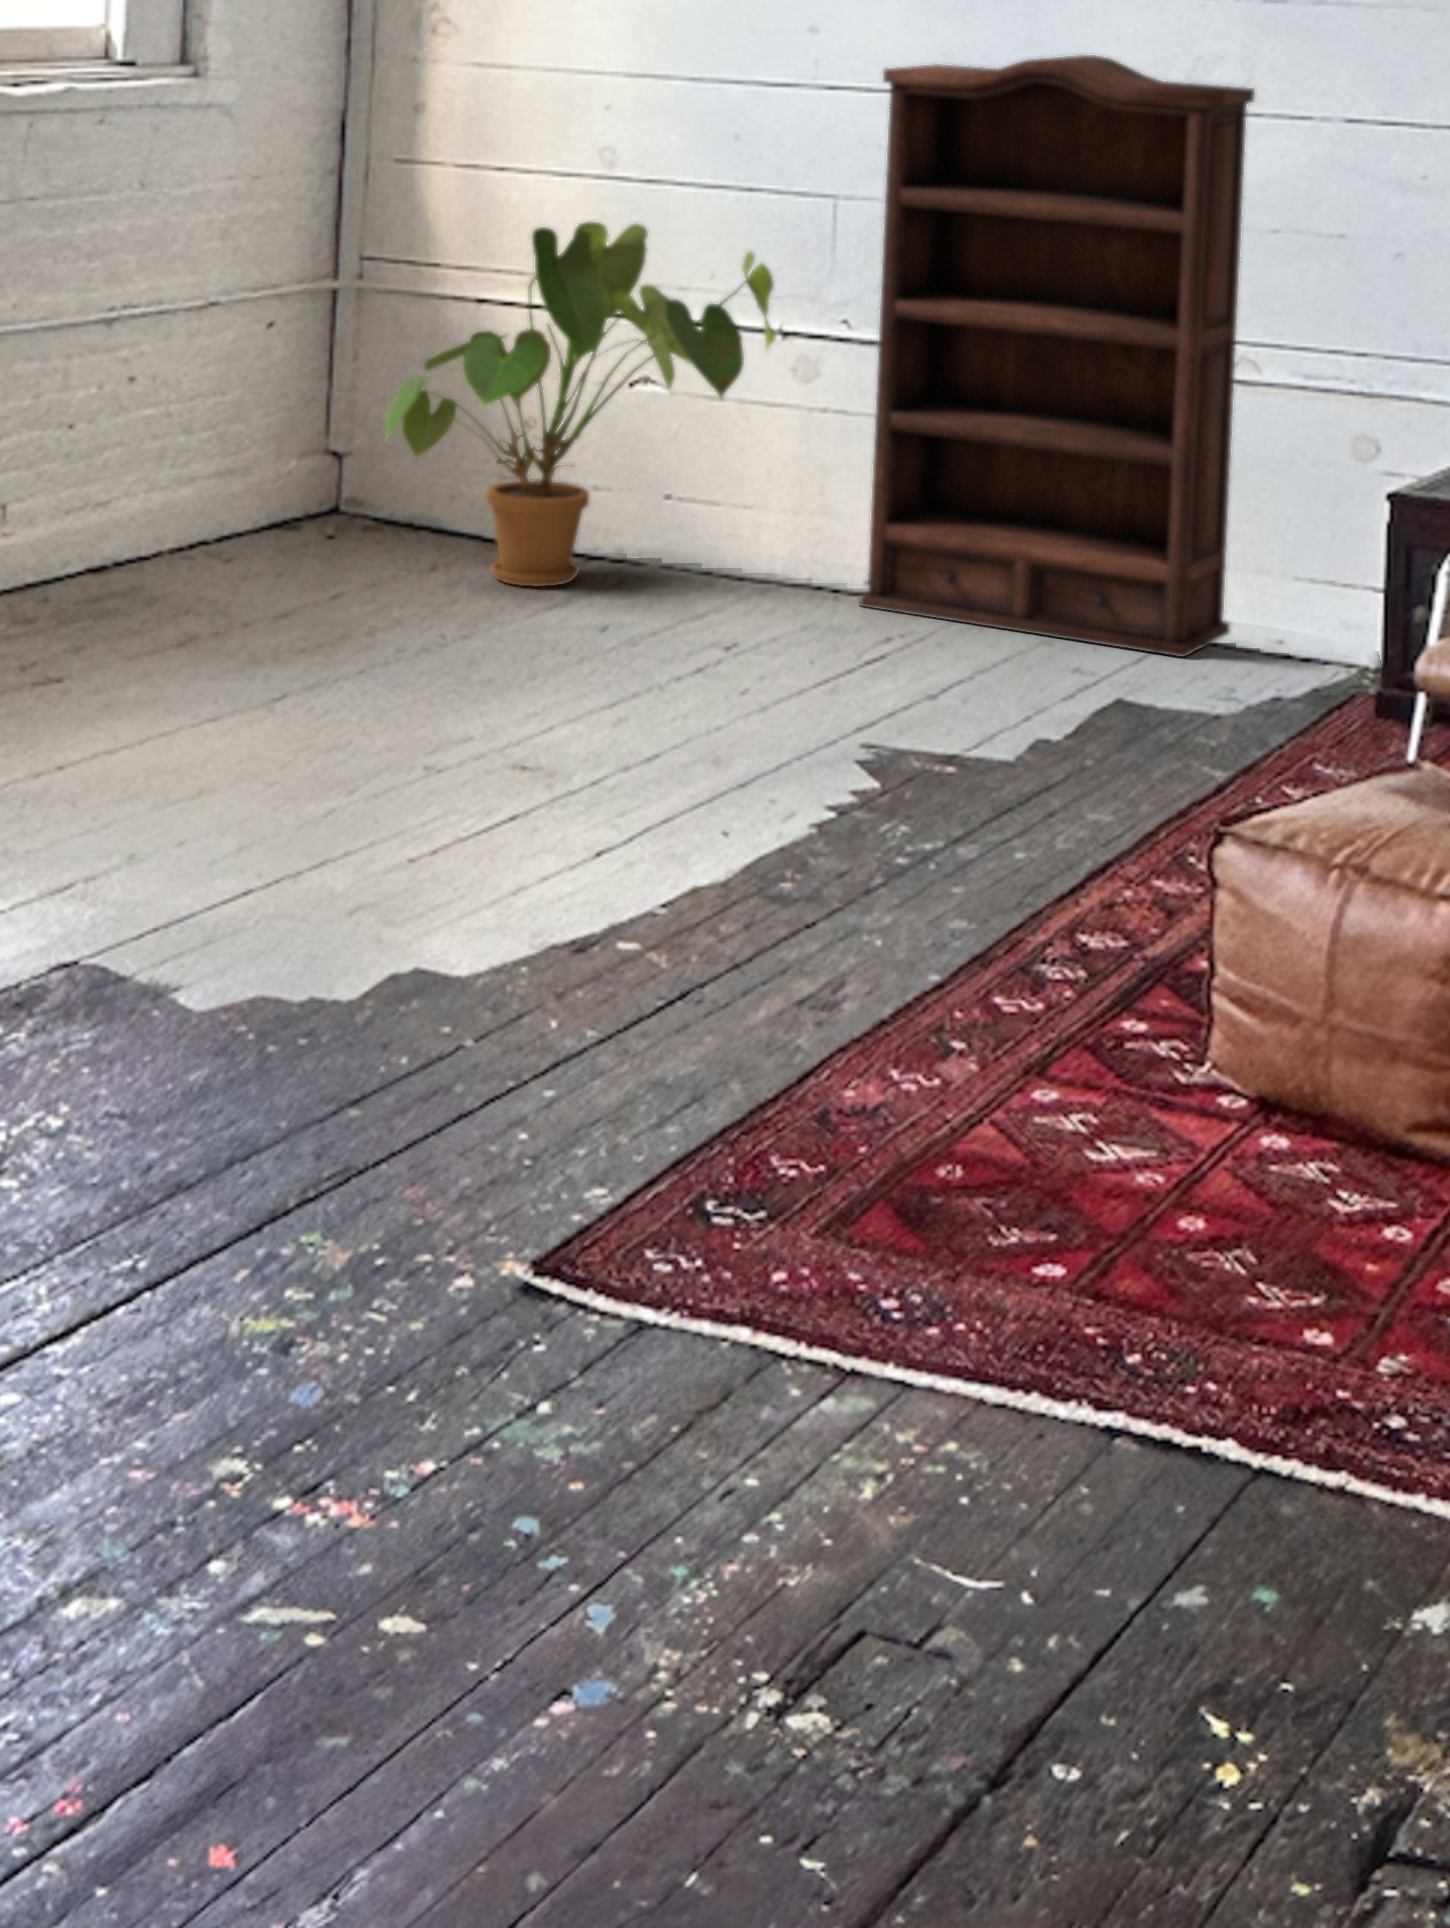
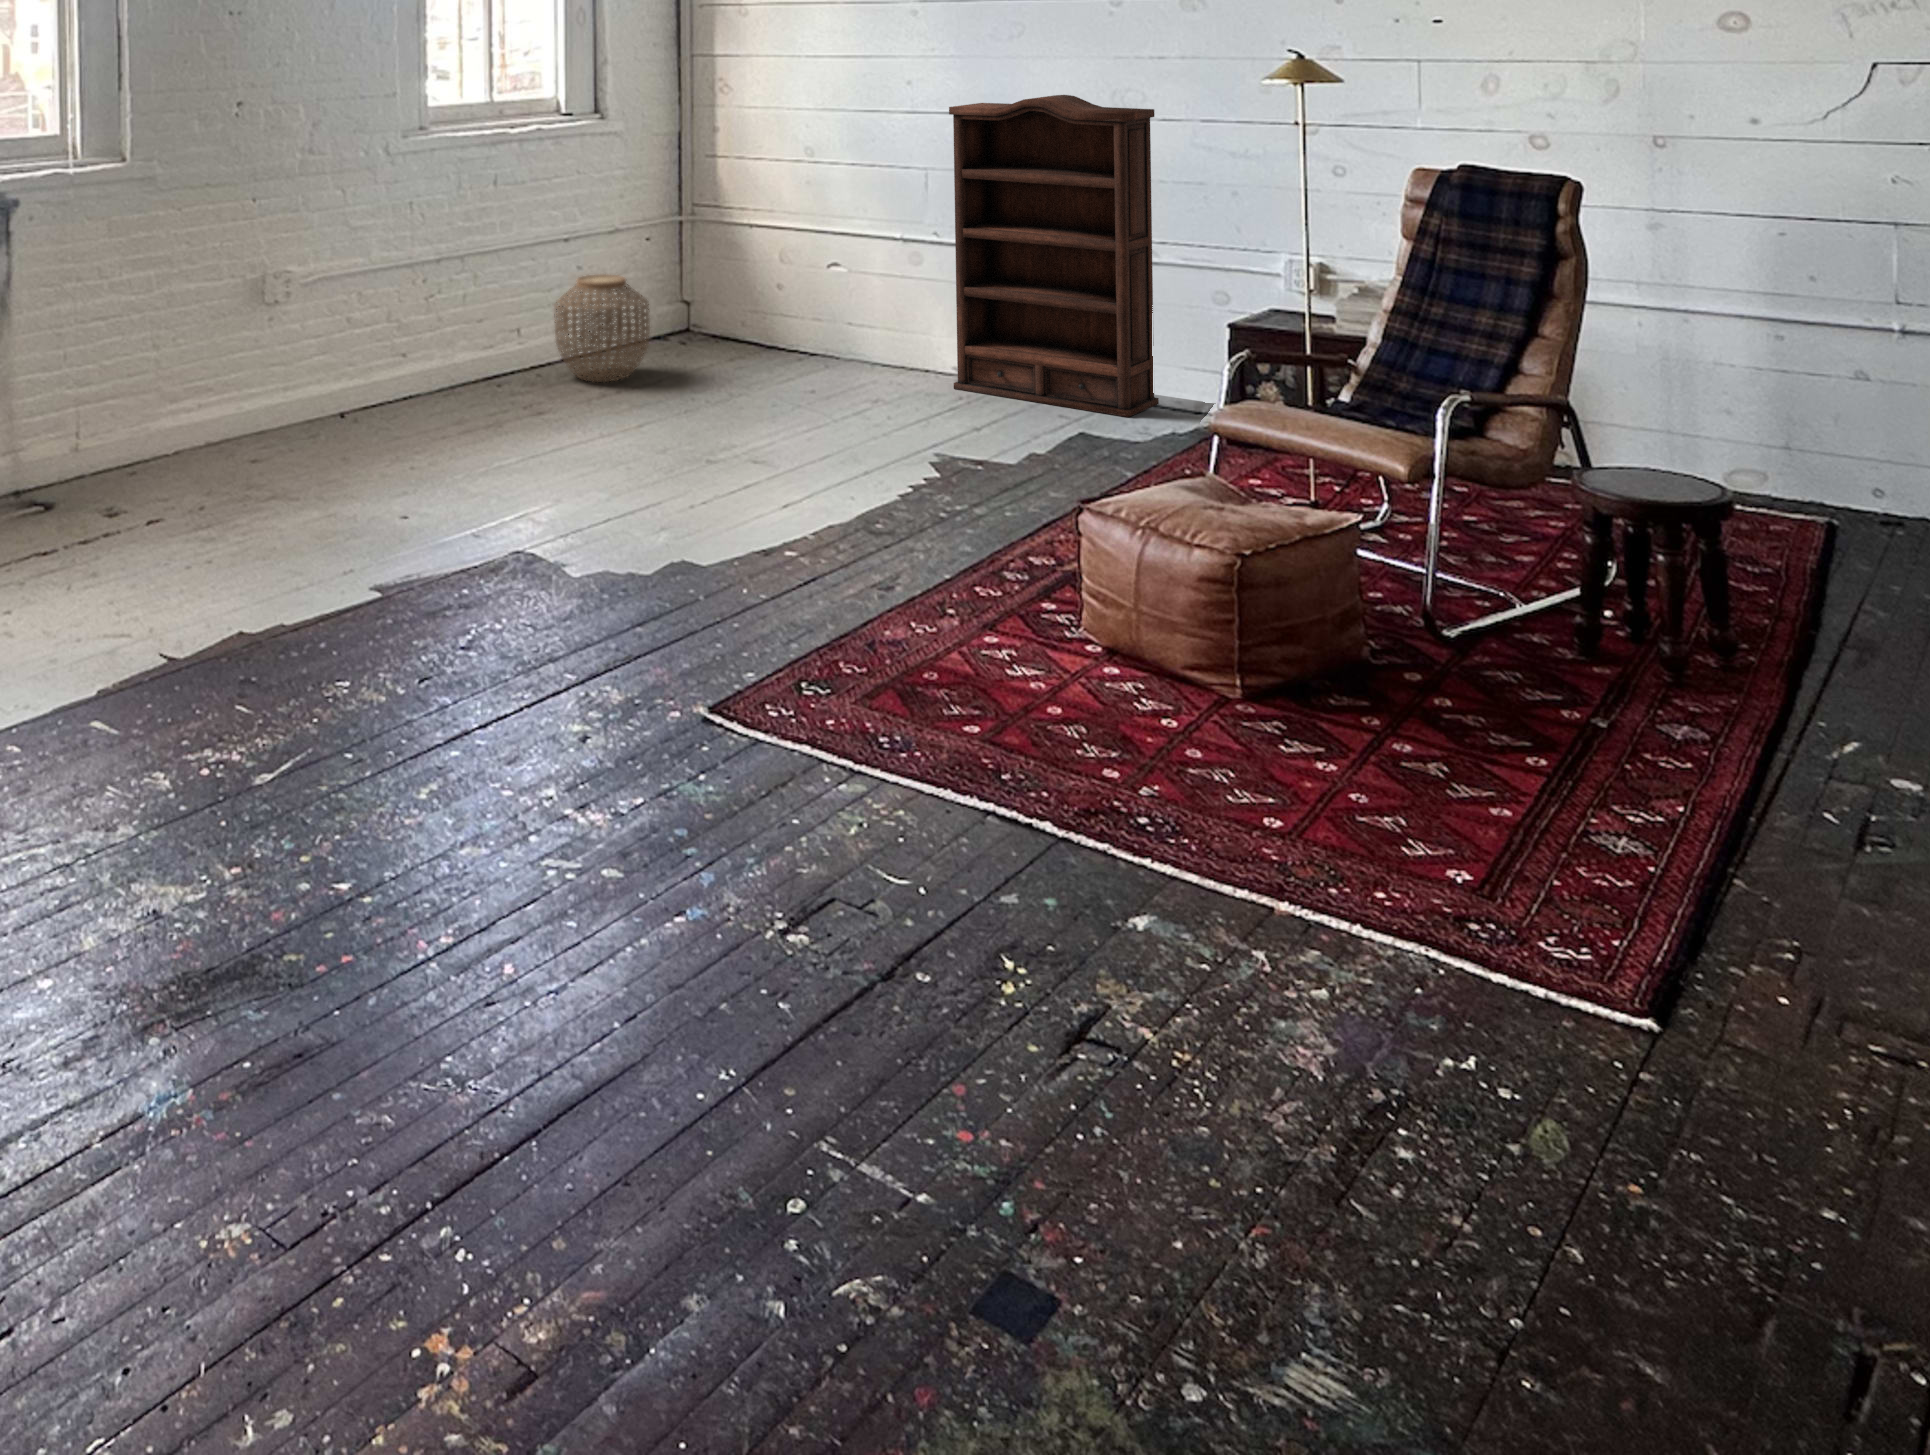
house plant: present [386,221,775,586] -> none [702,191,906,378]
woven basket: none [79,377,276,593] -> present [554,274,650,381]

